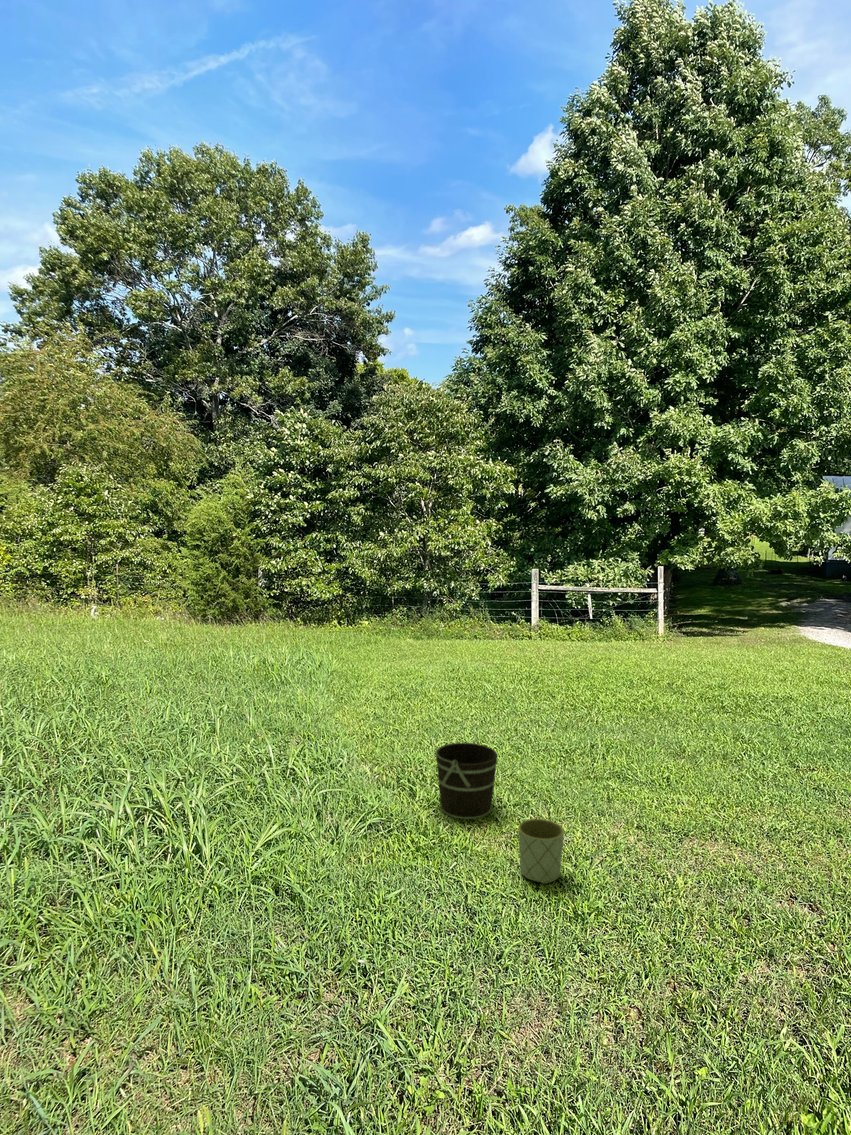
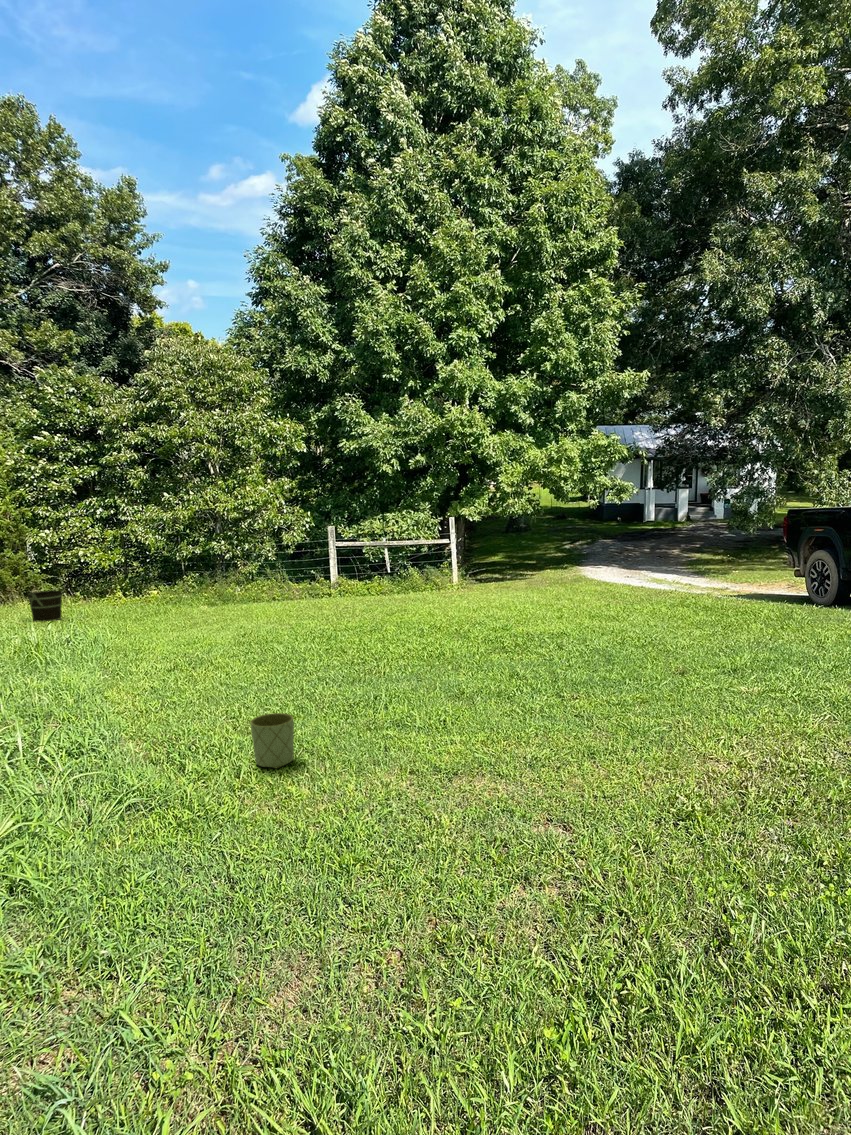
bucket: present [435,741,498,819] -> present [28,590,62,621]

